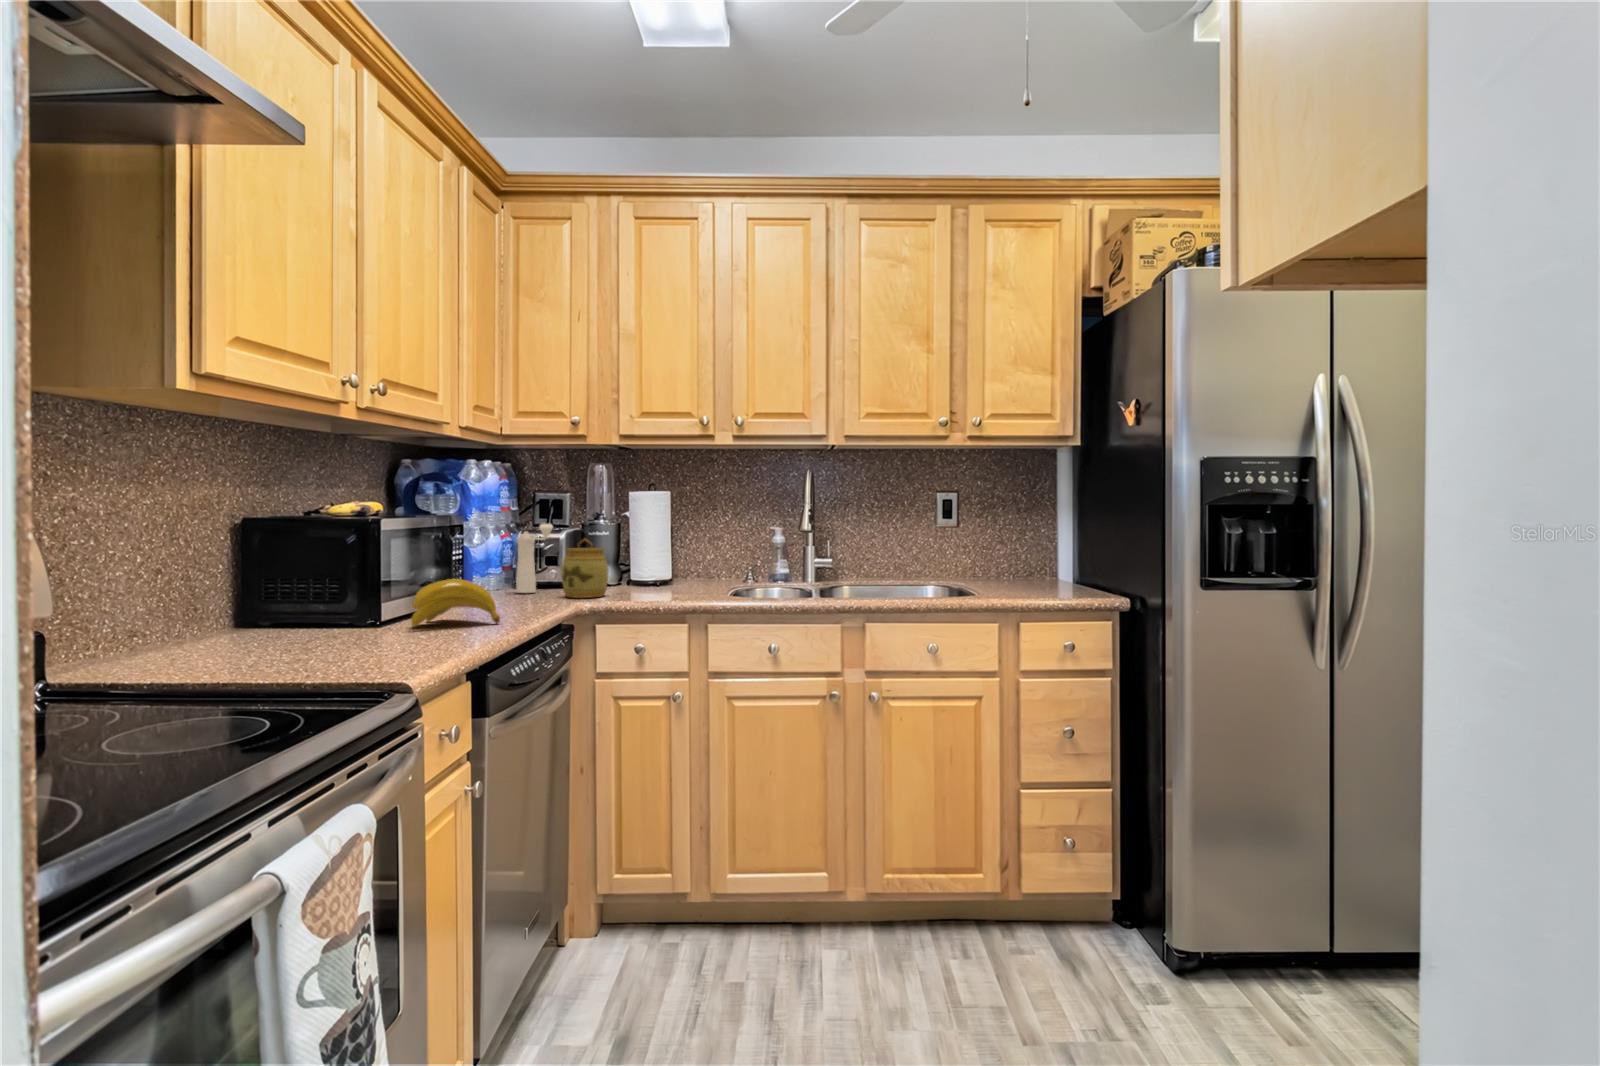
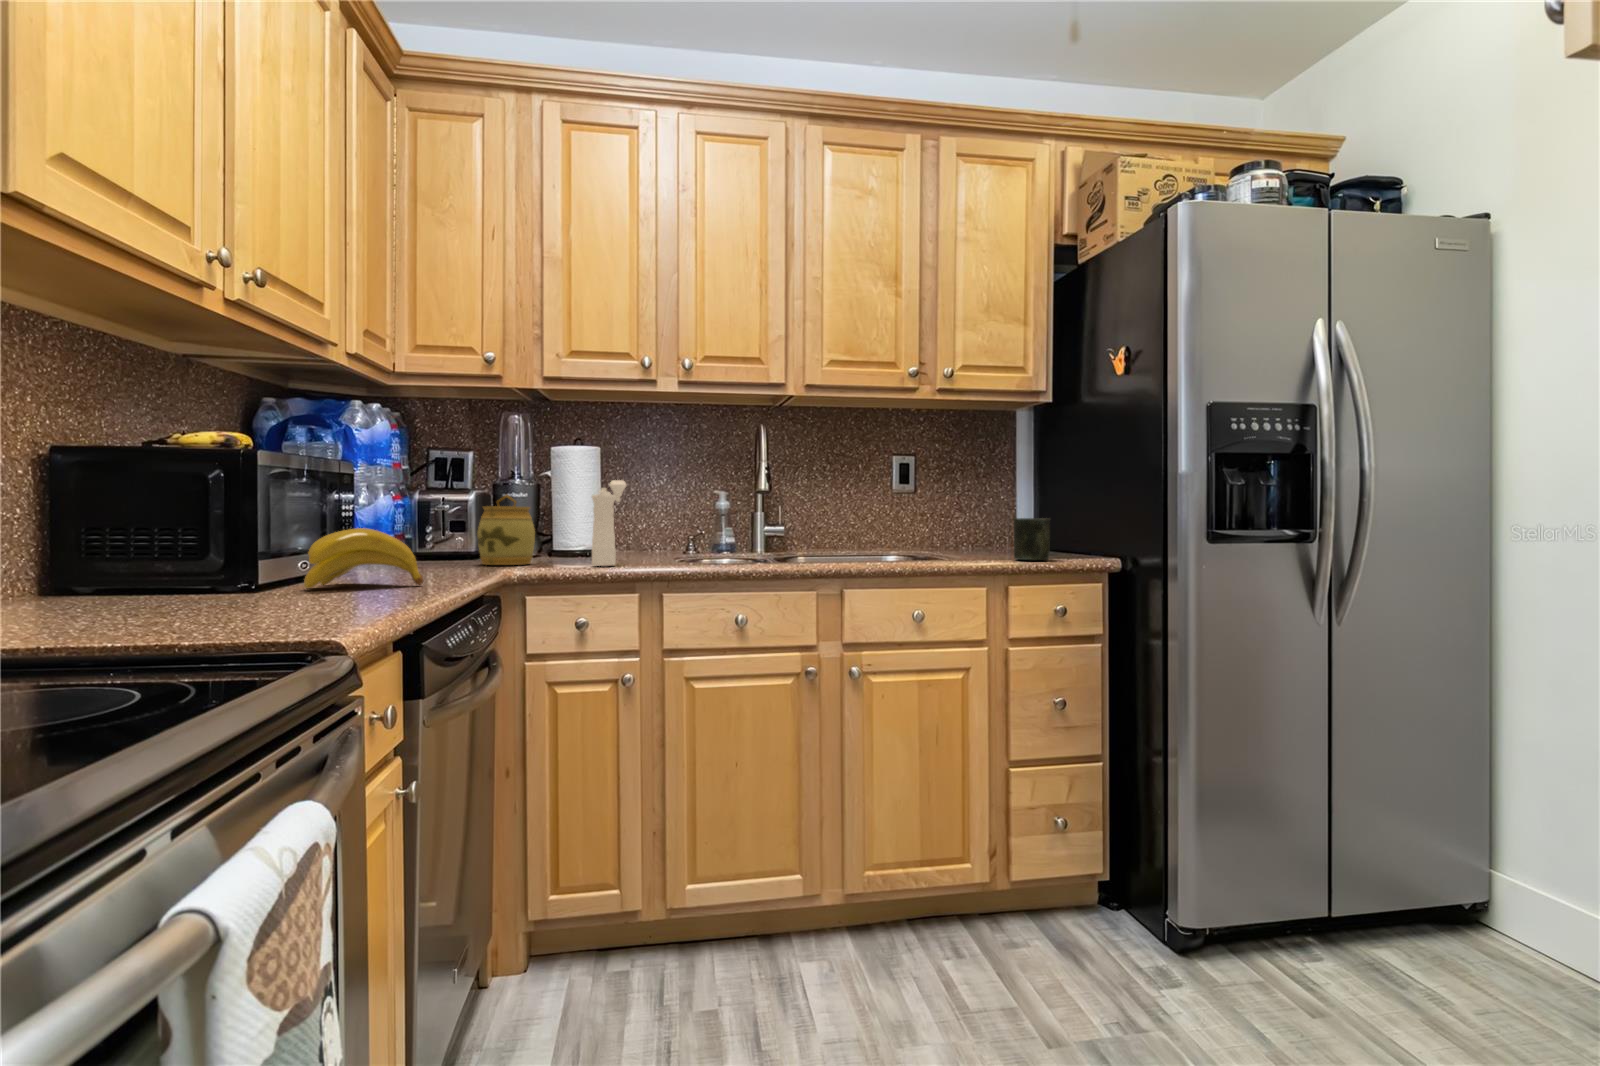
pepper mill: present [516,524,553,593] -> present [592,480,626,566]
mug: none [1034,557,1070,597] -> present [1013,518,1050,560]

